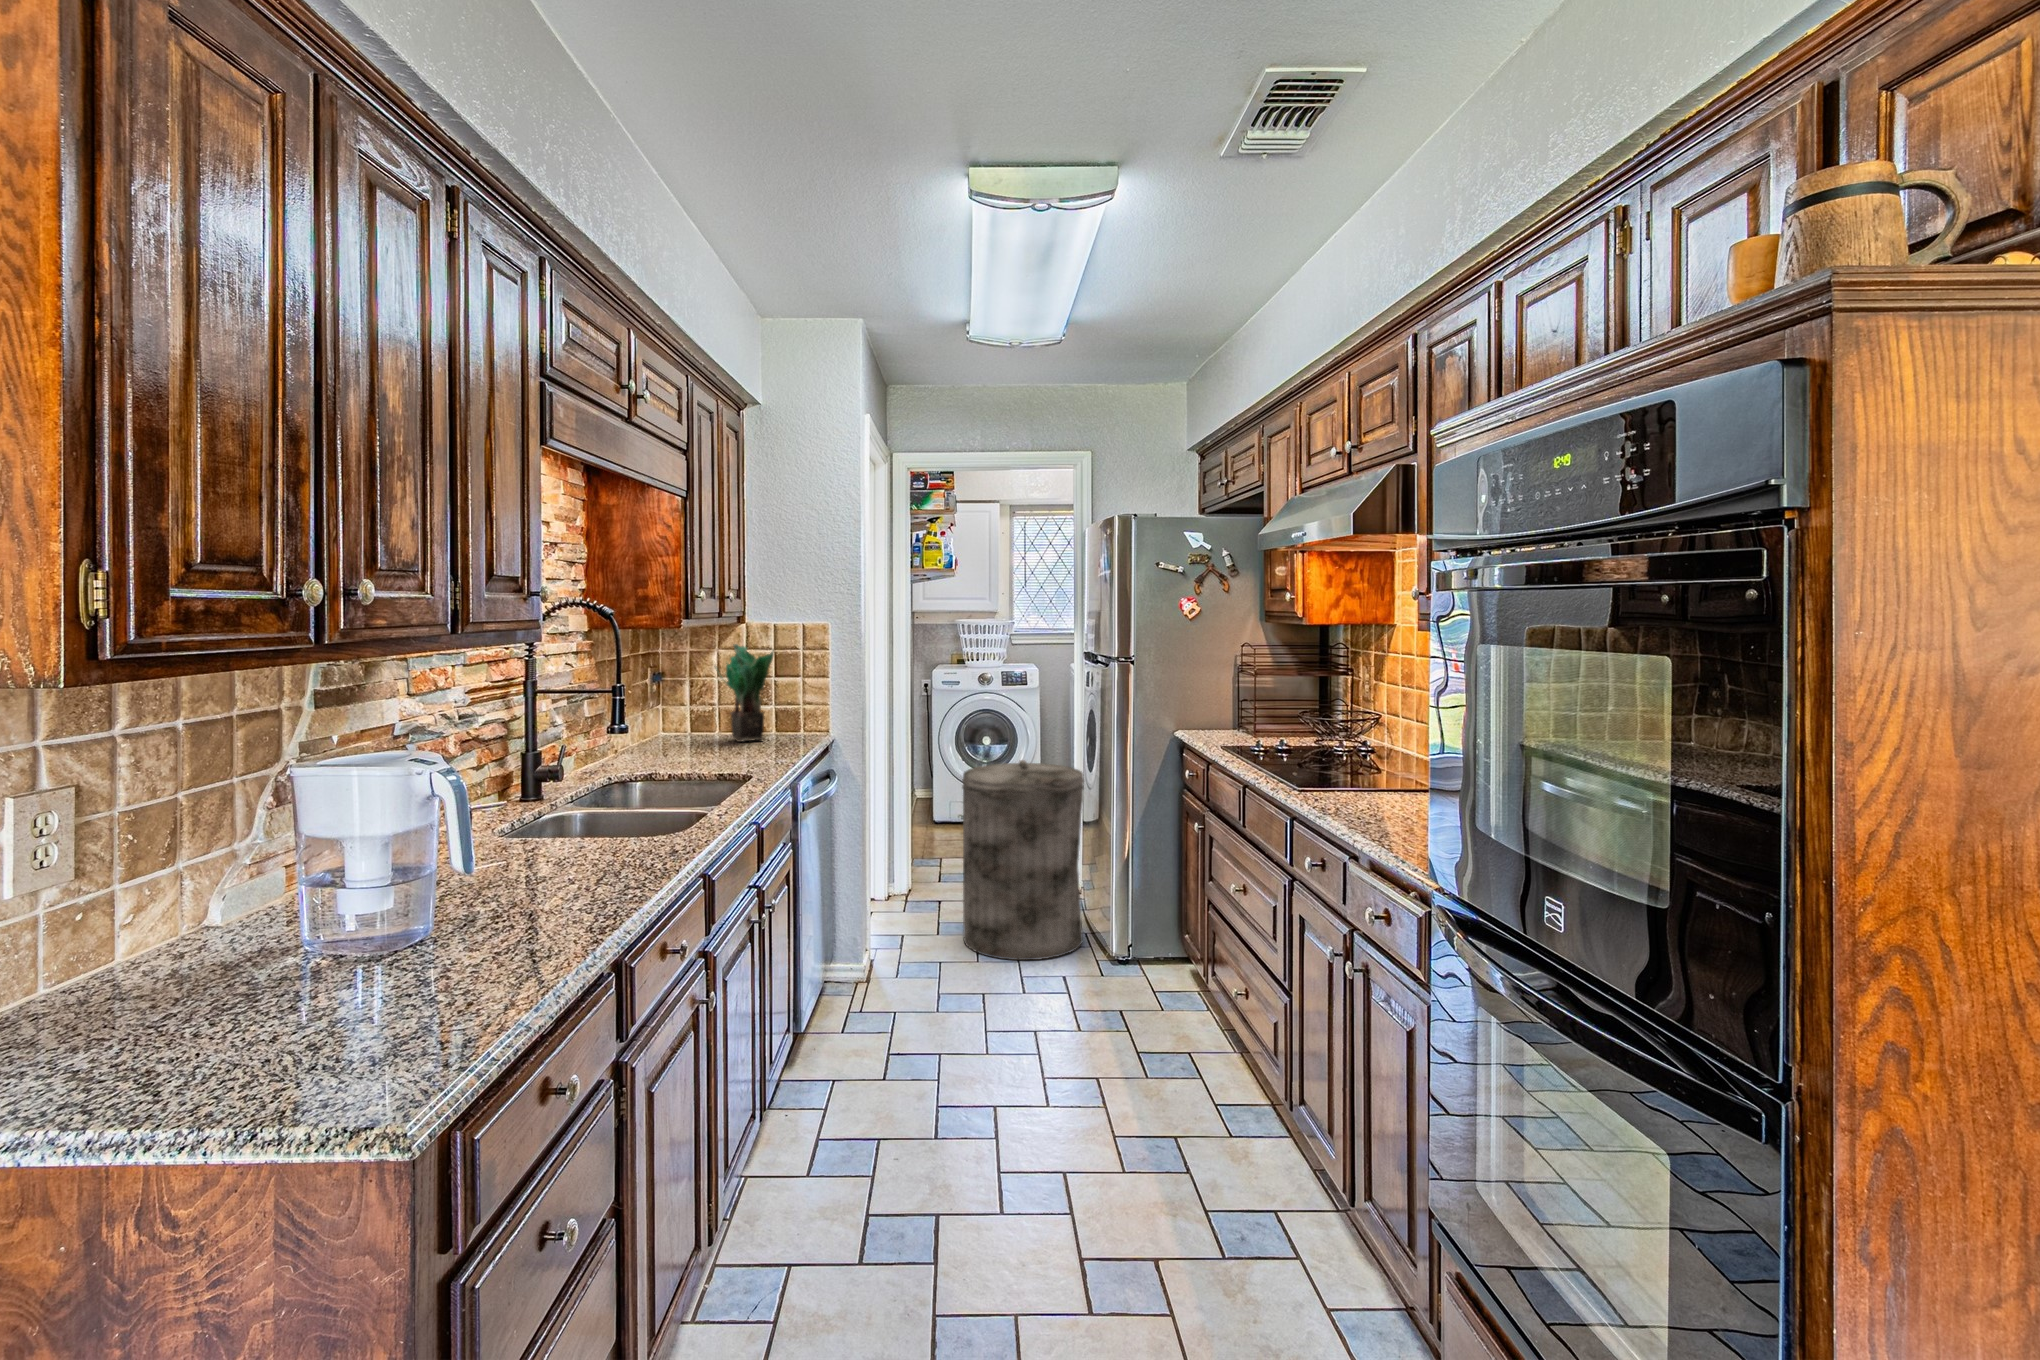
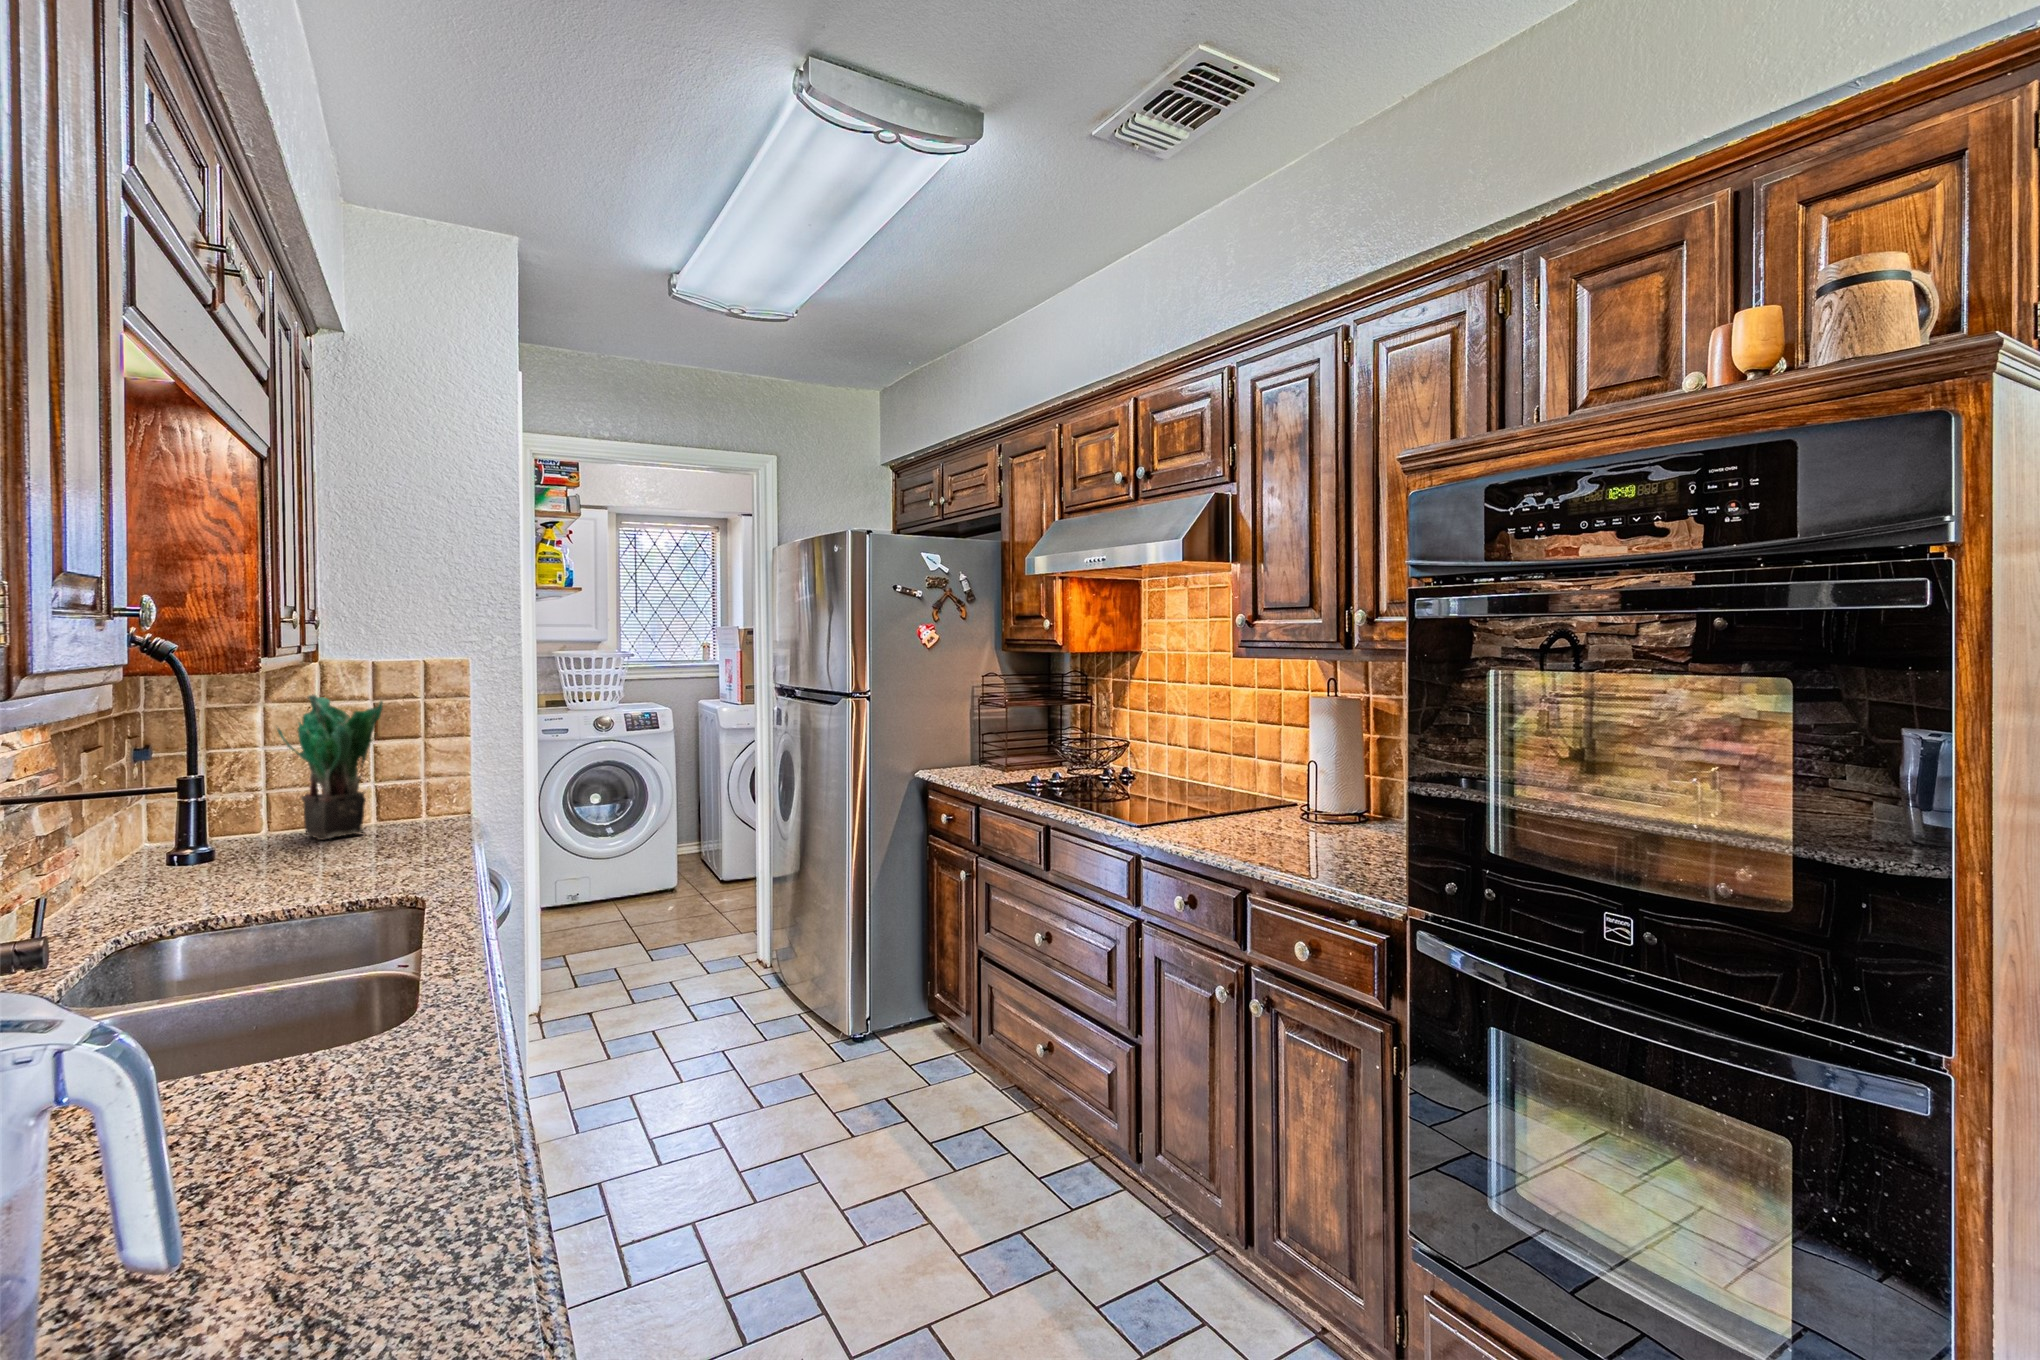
trash can: present [962,760,1084,960] -> none [641,820,798,1068]

